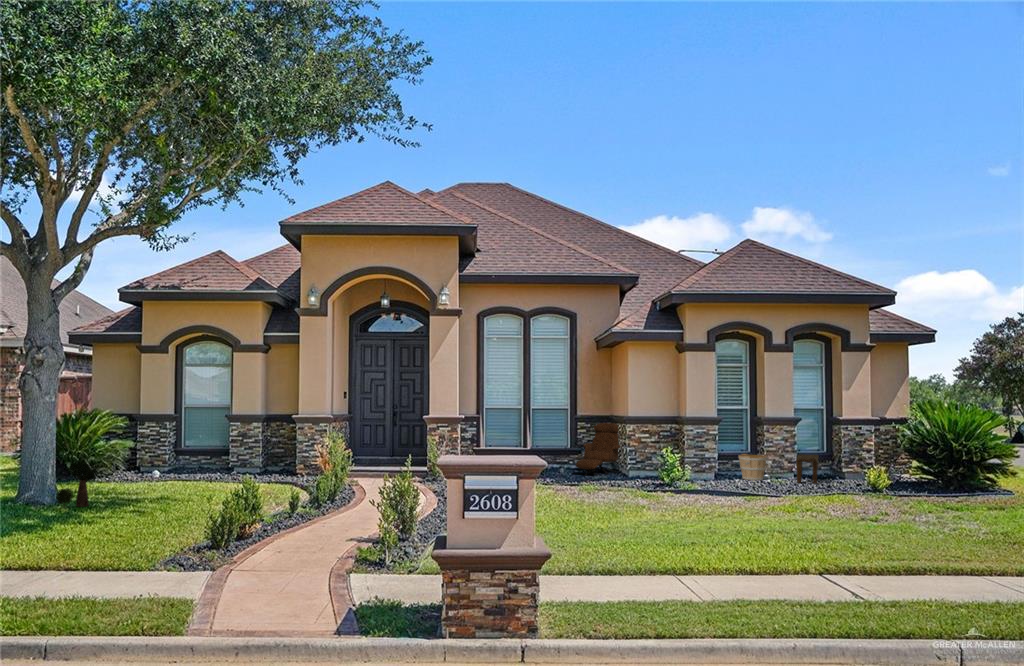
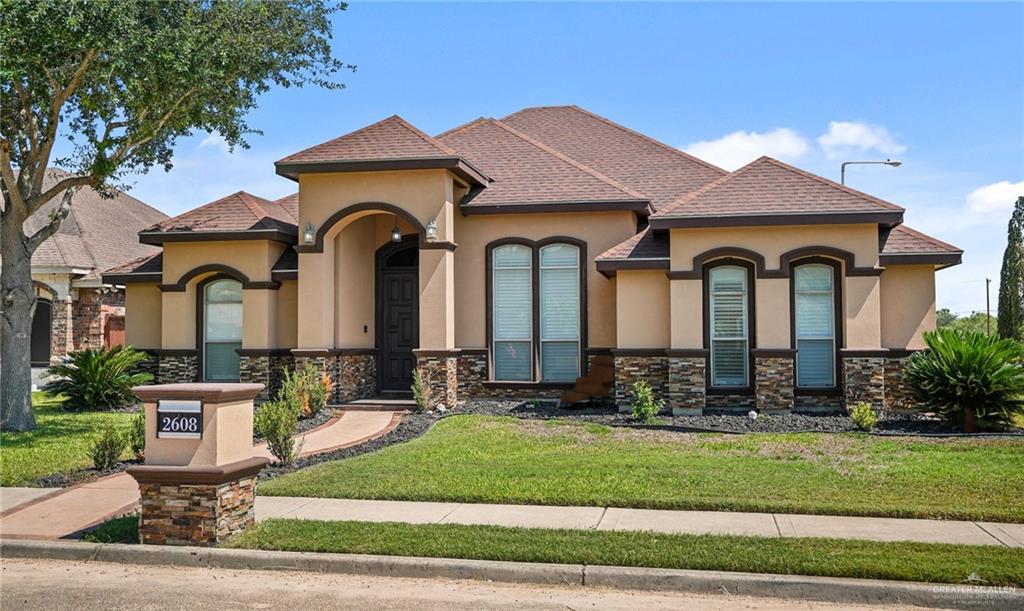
wooden bucket: present [739,454,768,480] -> none [728,388,759,416]
bench: present [796,454,819,484] -> none [785,389,820,420]
potted plant: present [56,461,96,507] -> present [956,390,986,432]

